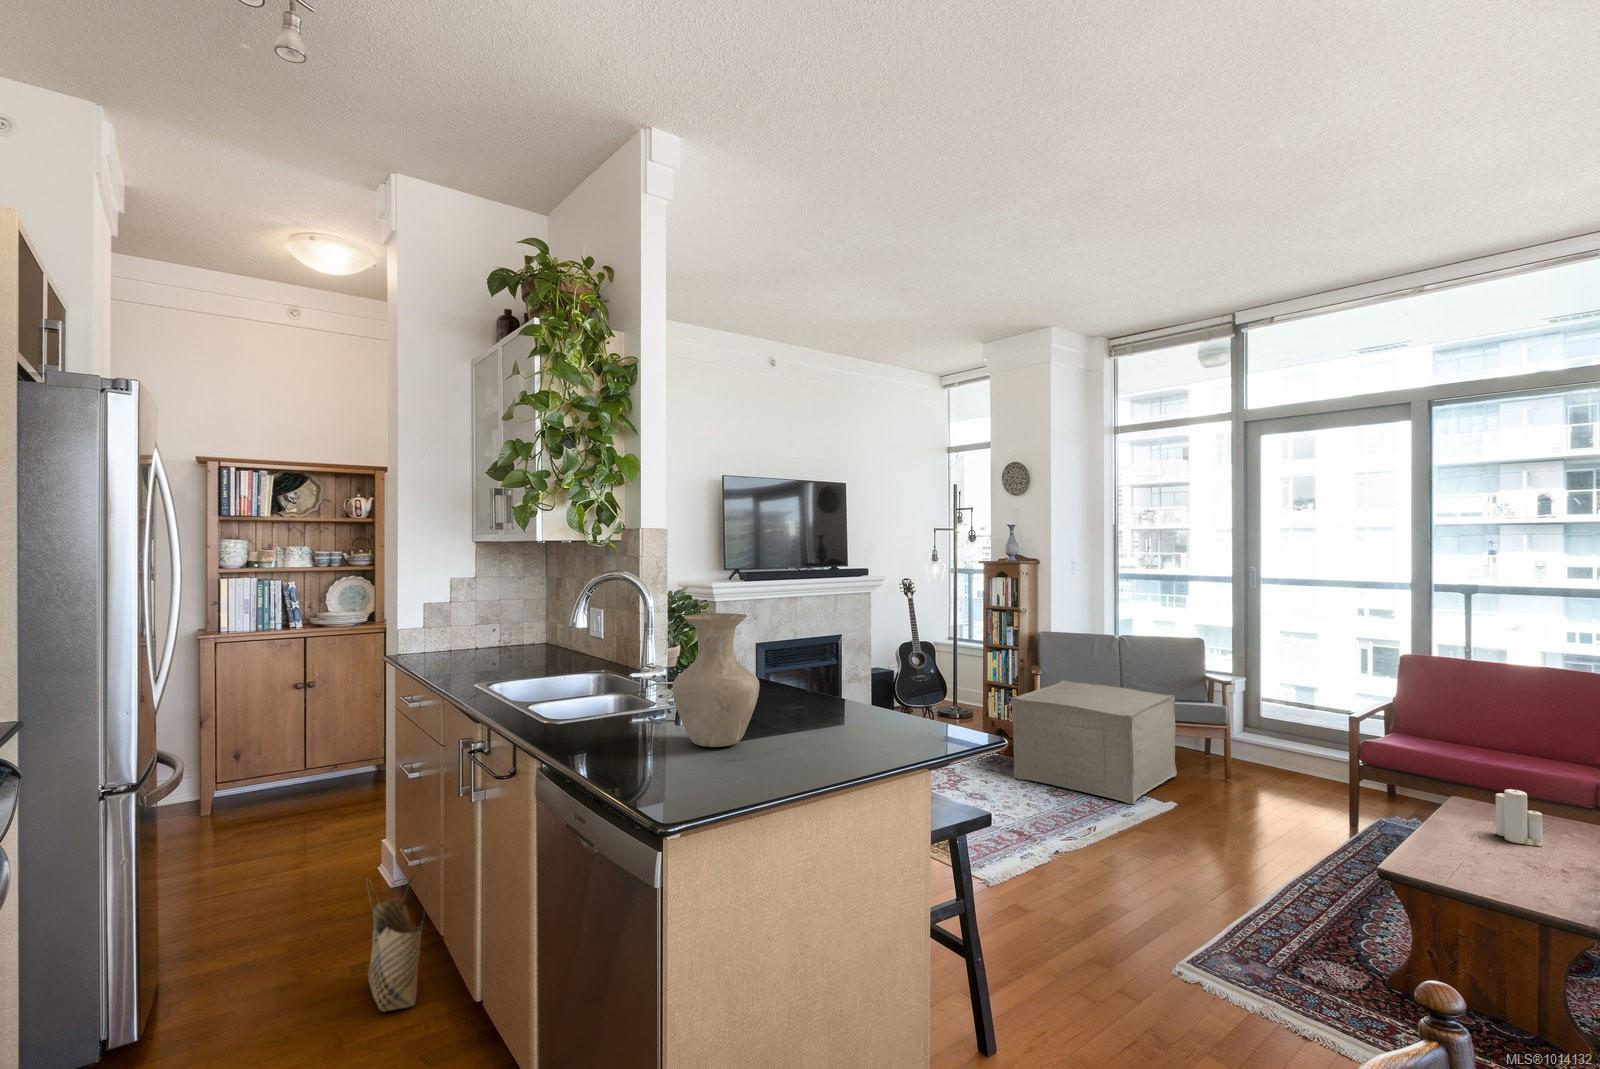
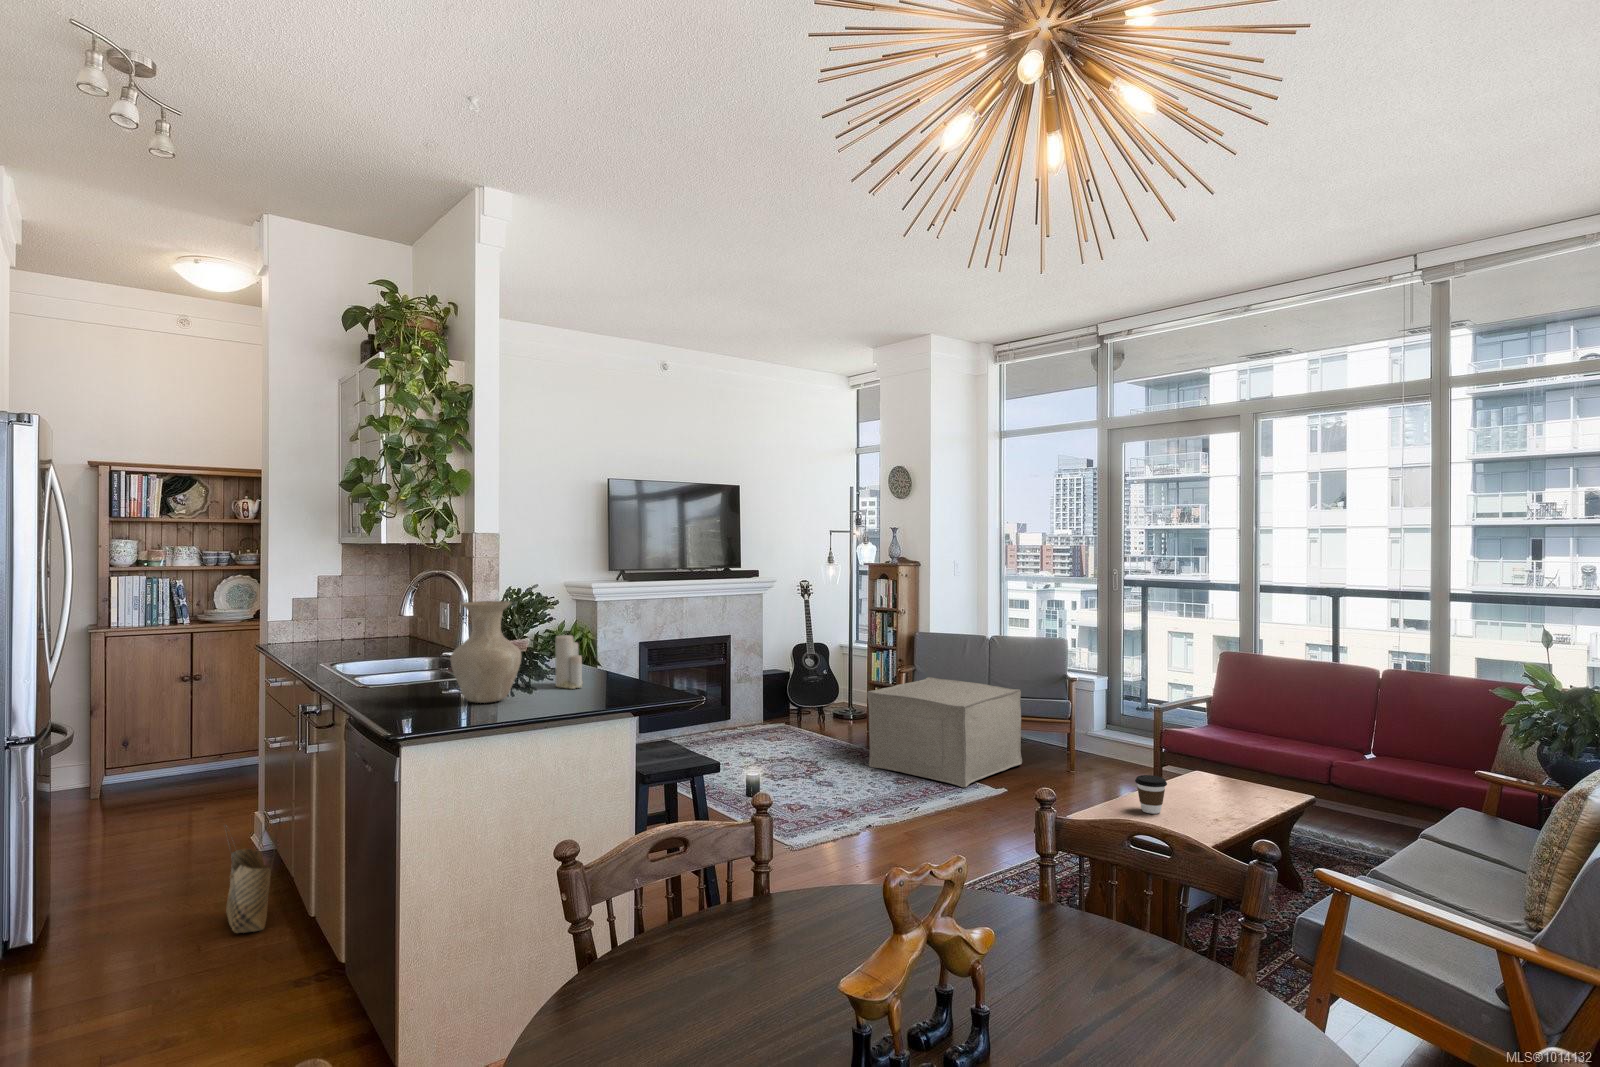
candle: present [1496,787,1542,846] -> present [555,635,583,689]
coffee cup: none [1440,815,1487,864] -> present [1135,775,1167,814]

